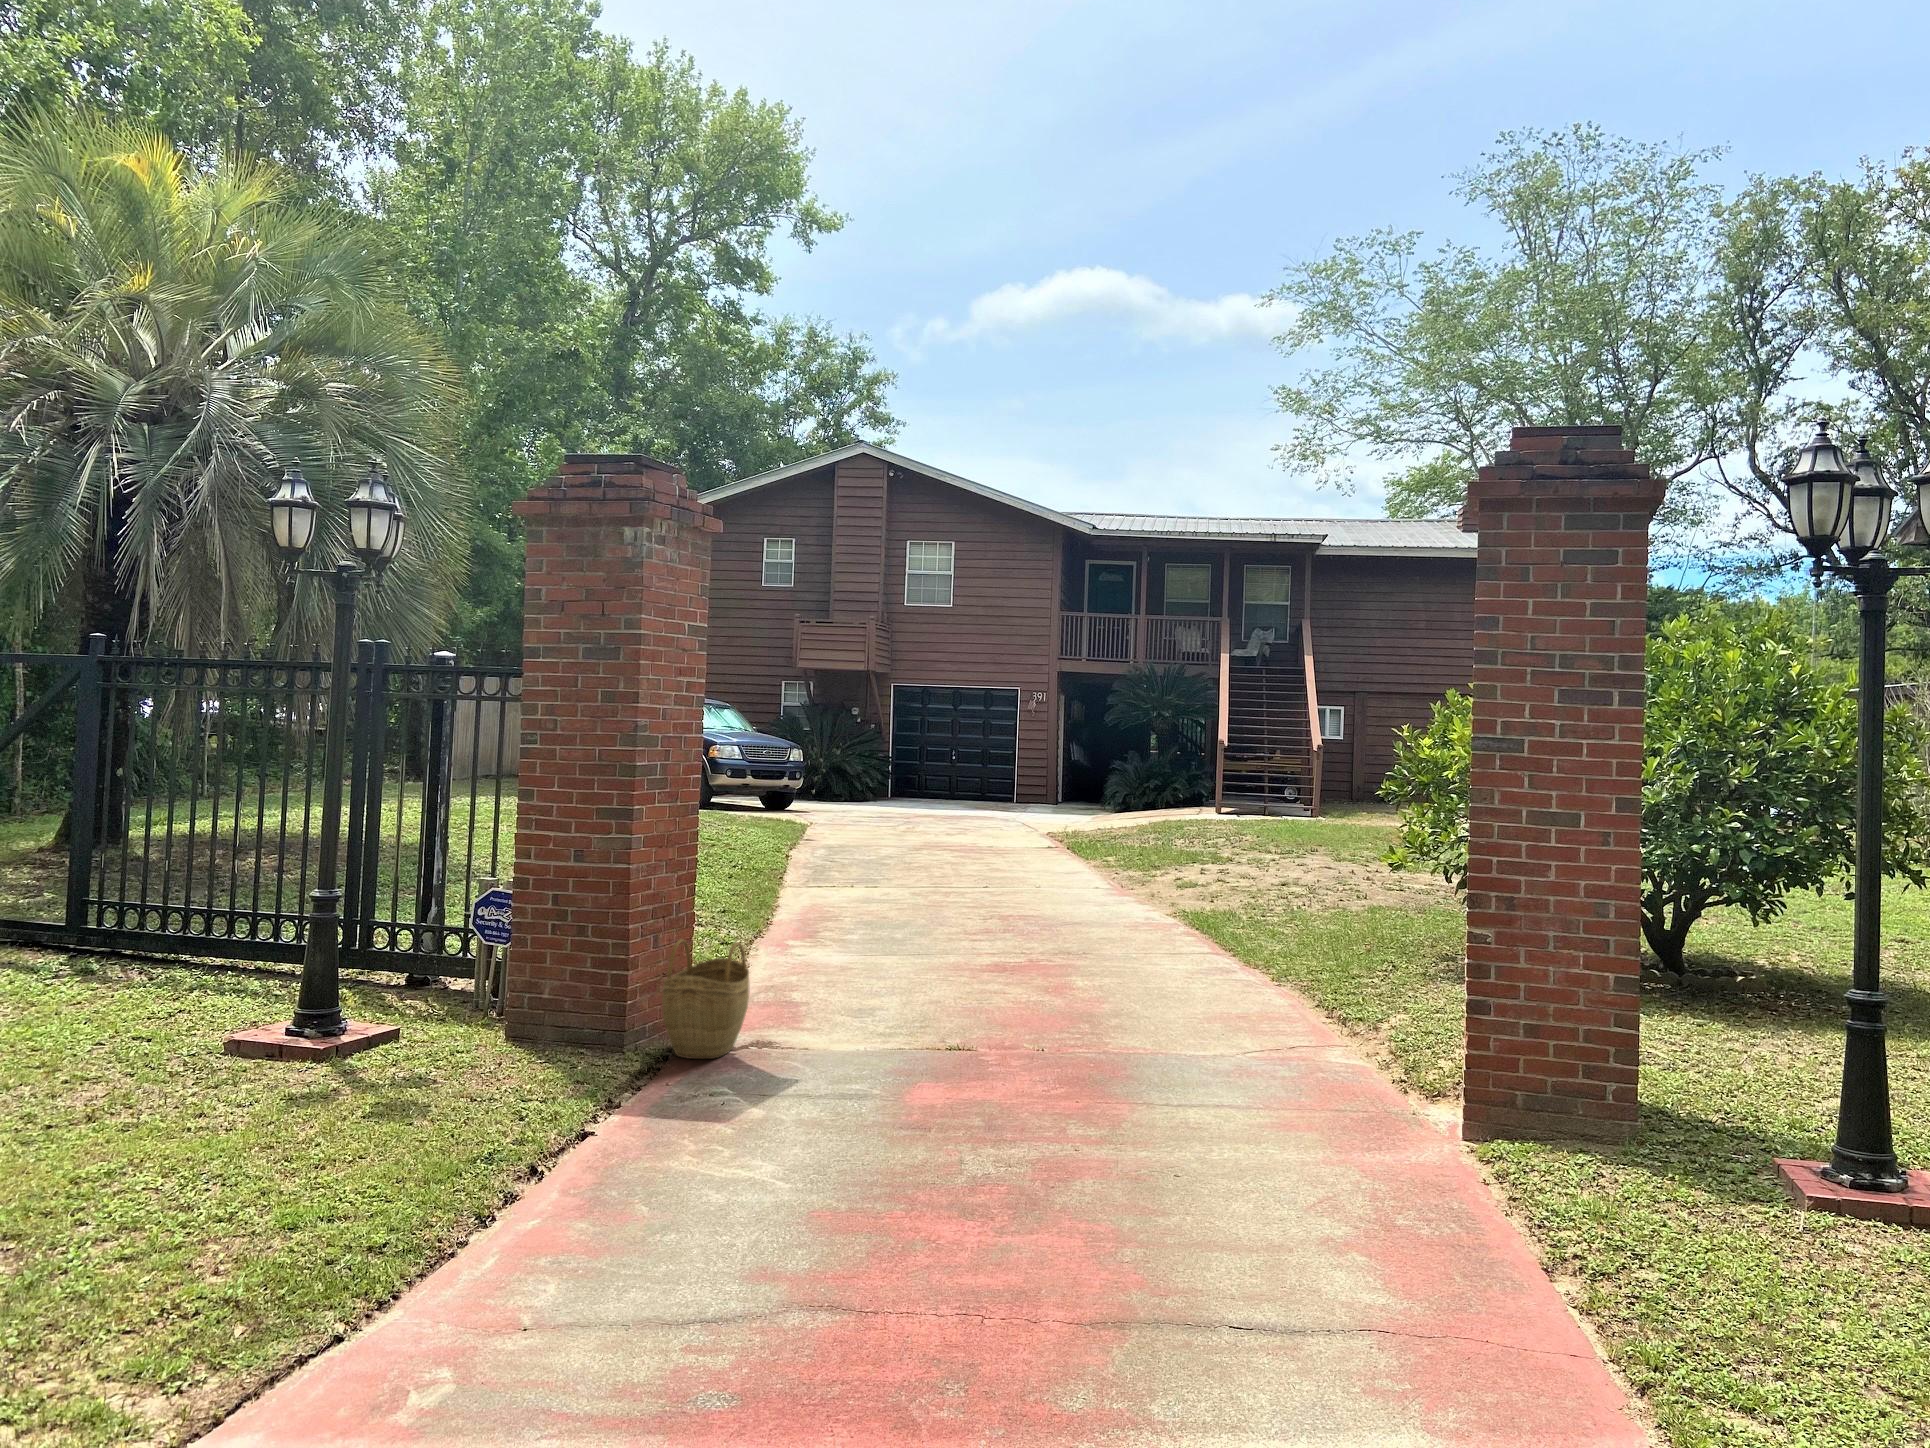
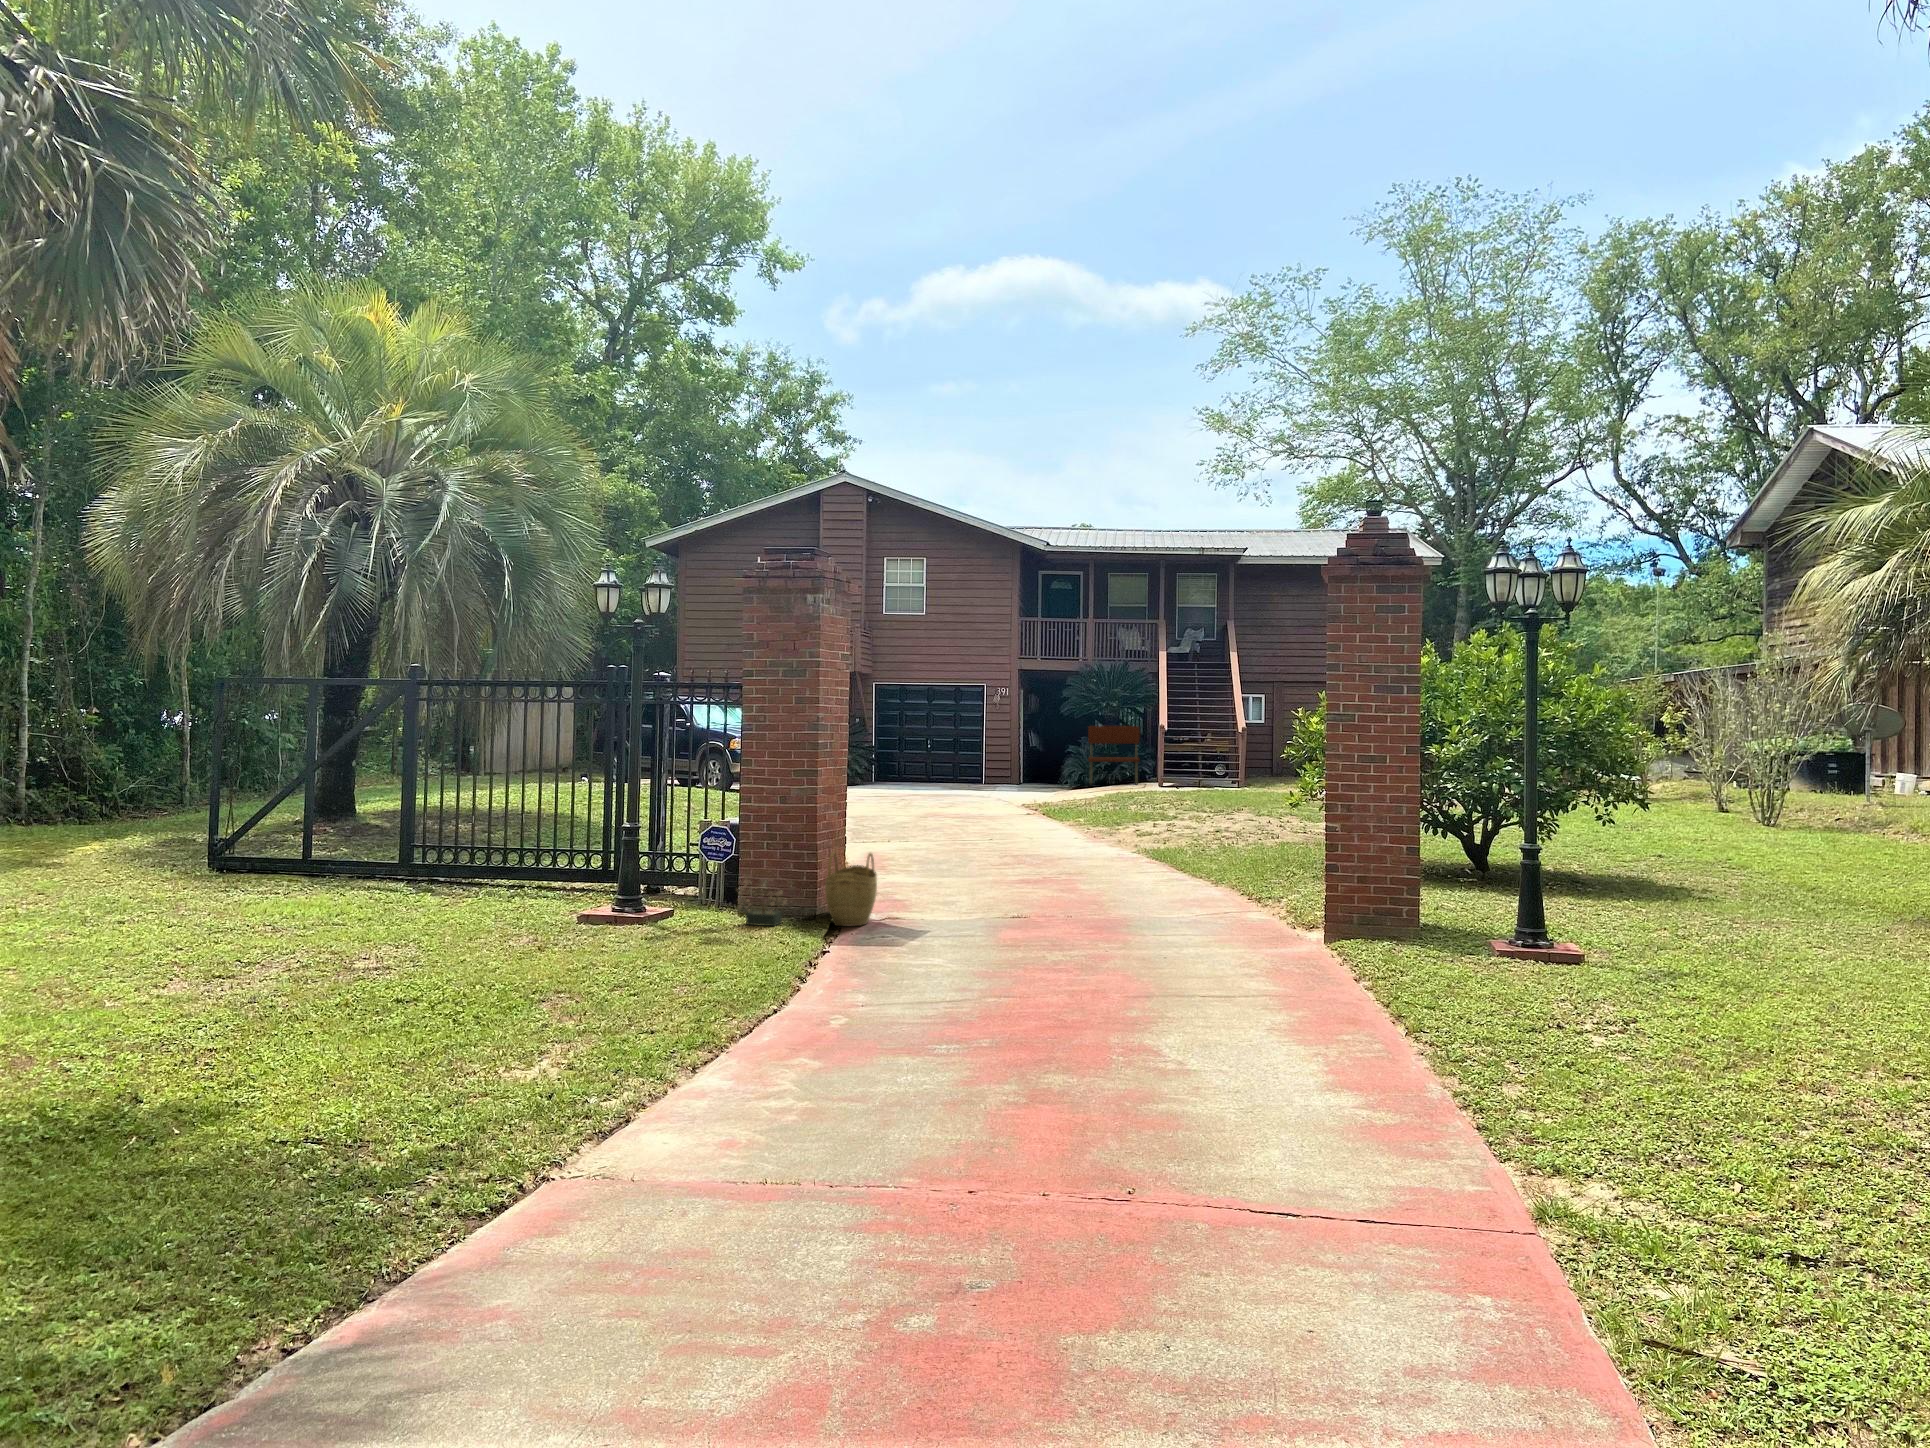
bench: none [1134,739,1196,810] -> present [1088,726,1140,784]
decorative plant: none [508,984,594,1063] -> present [738,881,786,926]

